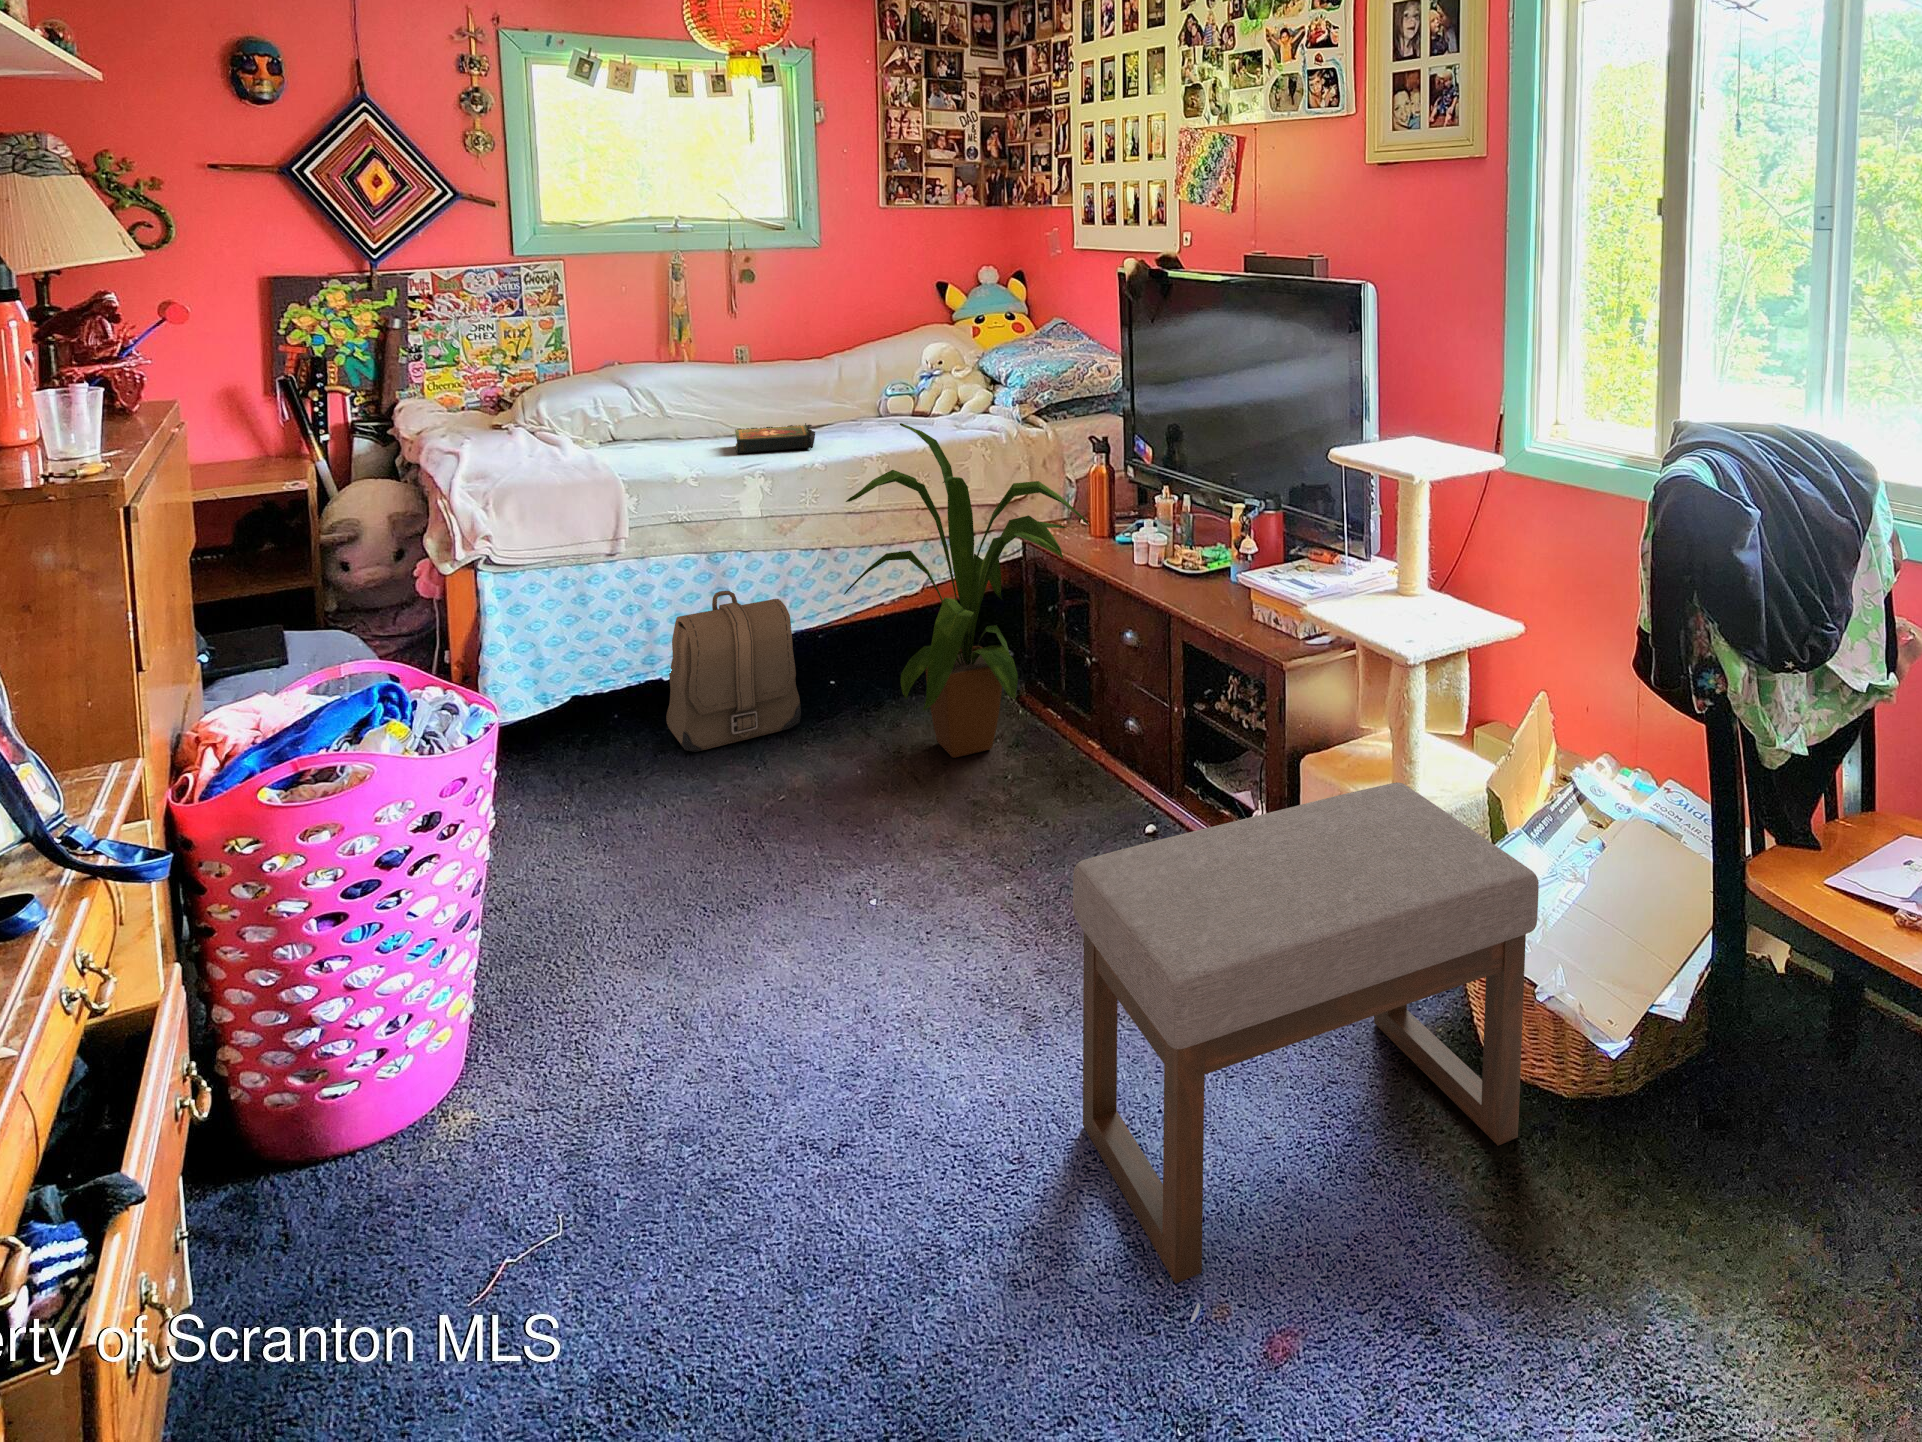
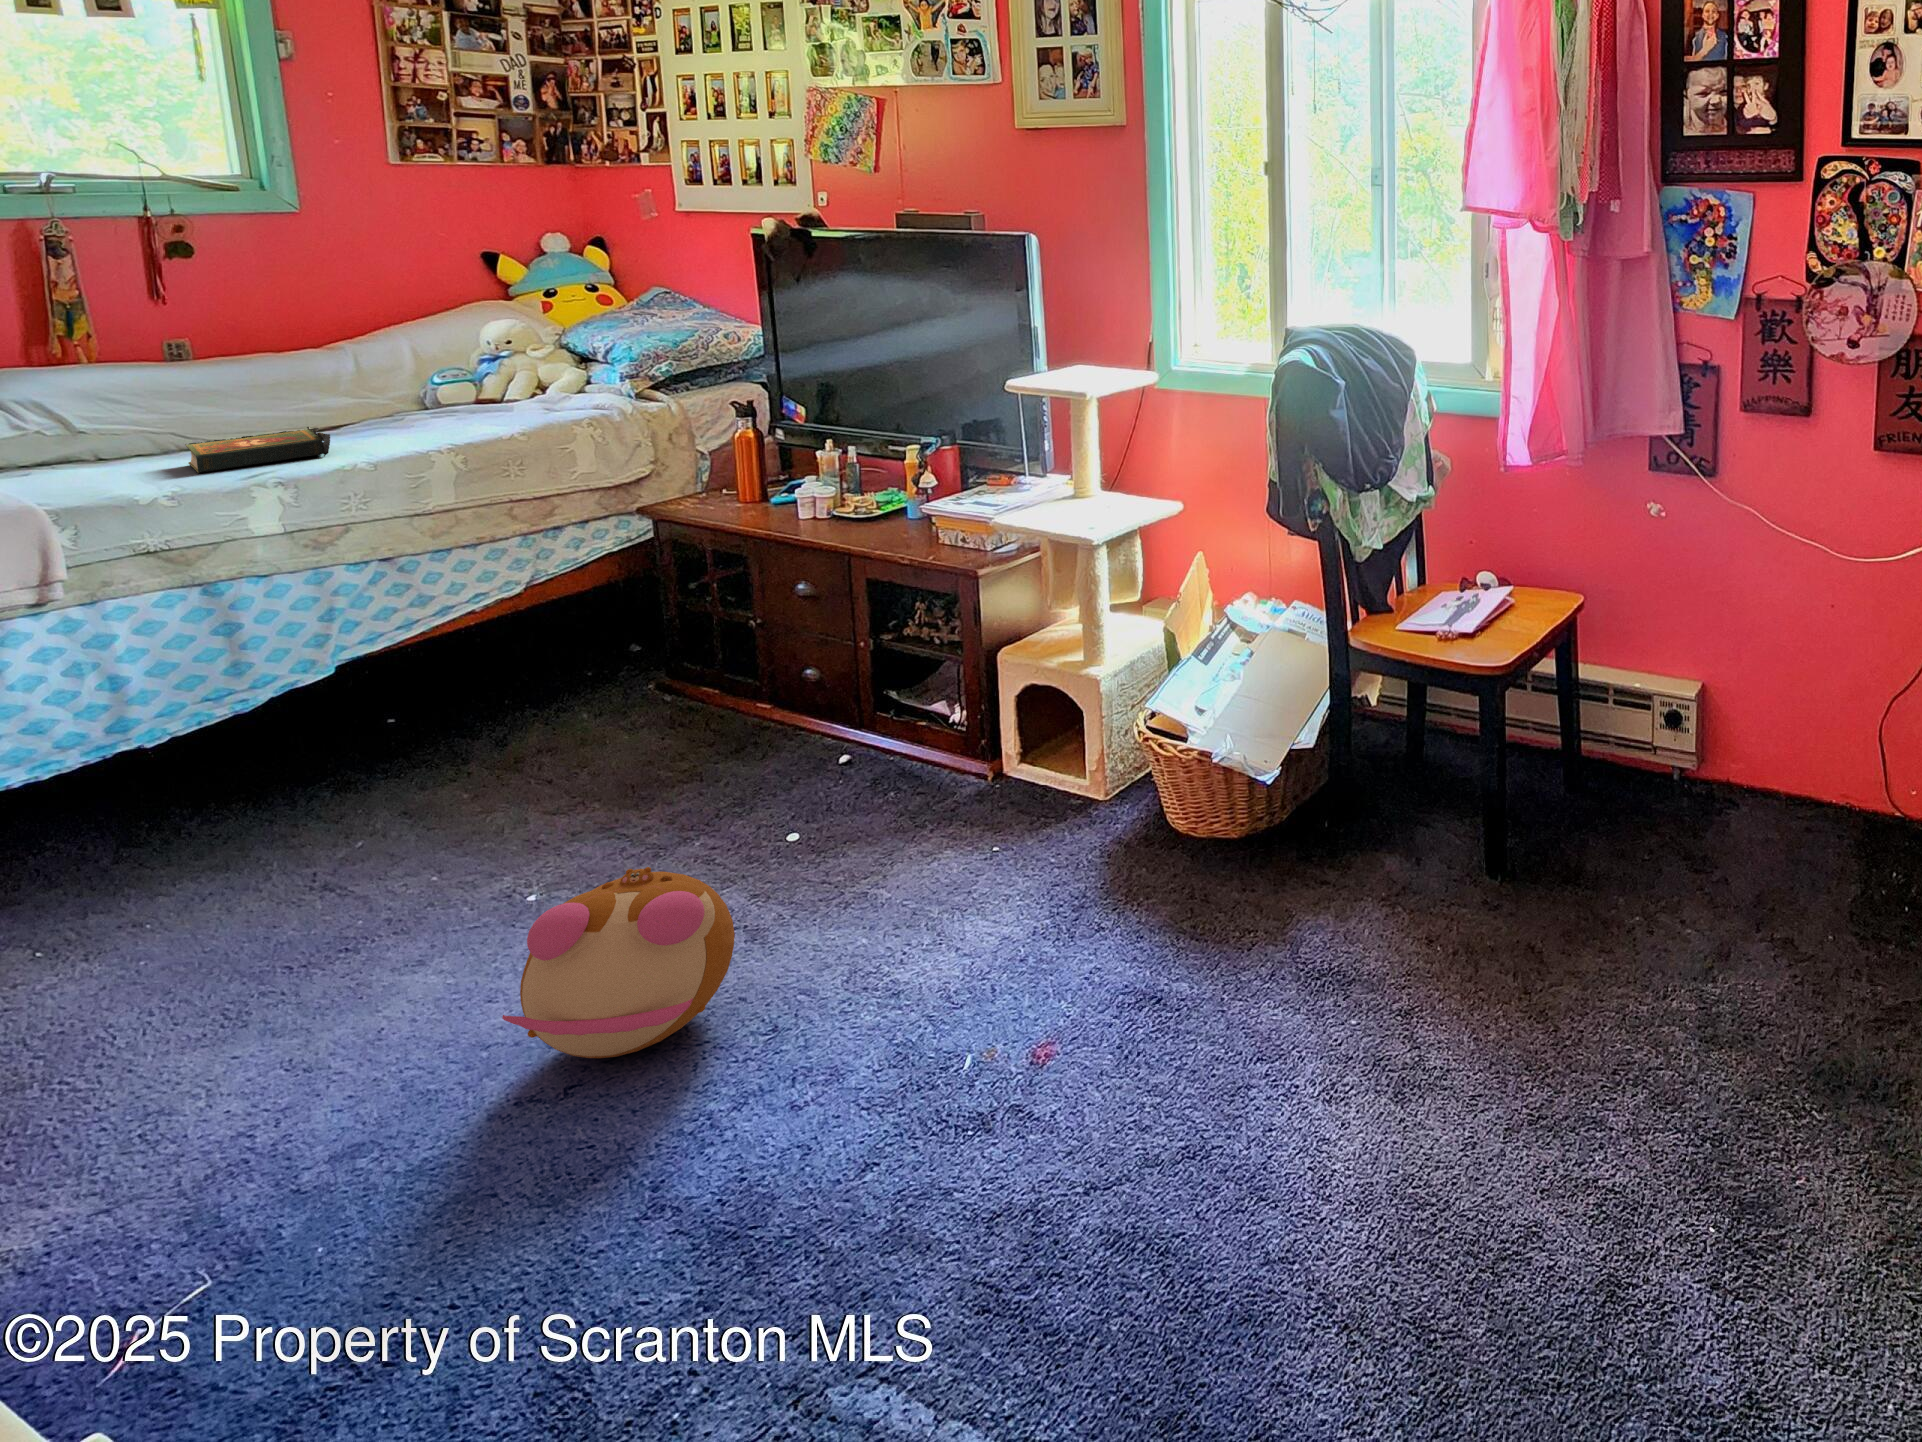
house plant: present [844,423,1090,758] -> none [411,408,747,759]
backpack: present [666,591,801,752] -> none [113,637,351,845]
ottoman: present [1073,782,1539,1284] -> none [796,641,1210,1073]
plush toy: none [820,915,1013,1108] -> present [502,867,735,1058]

